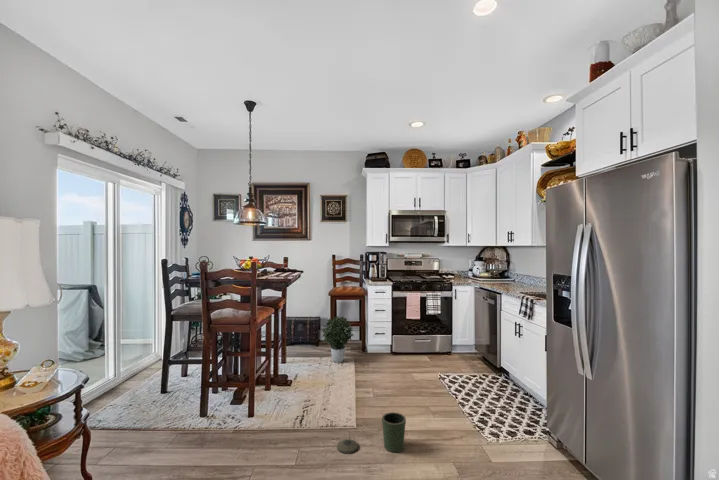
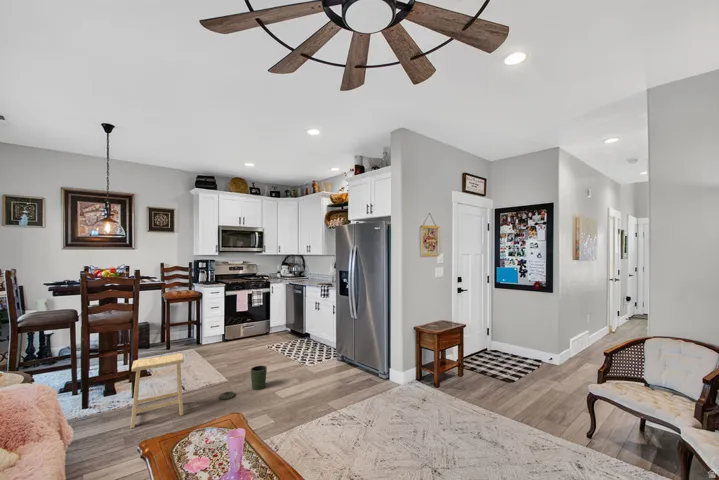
potted plant: present [322,316,353,363] -> none [163,315,195,356]
footstool: none [231,370,296,458] -> present [131,353,184,428]

